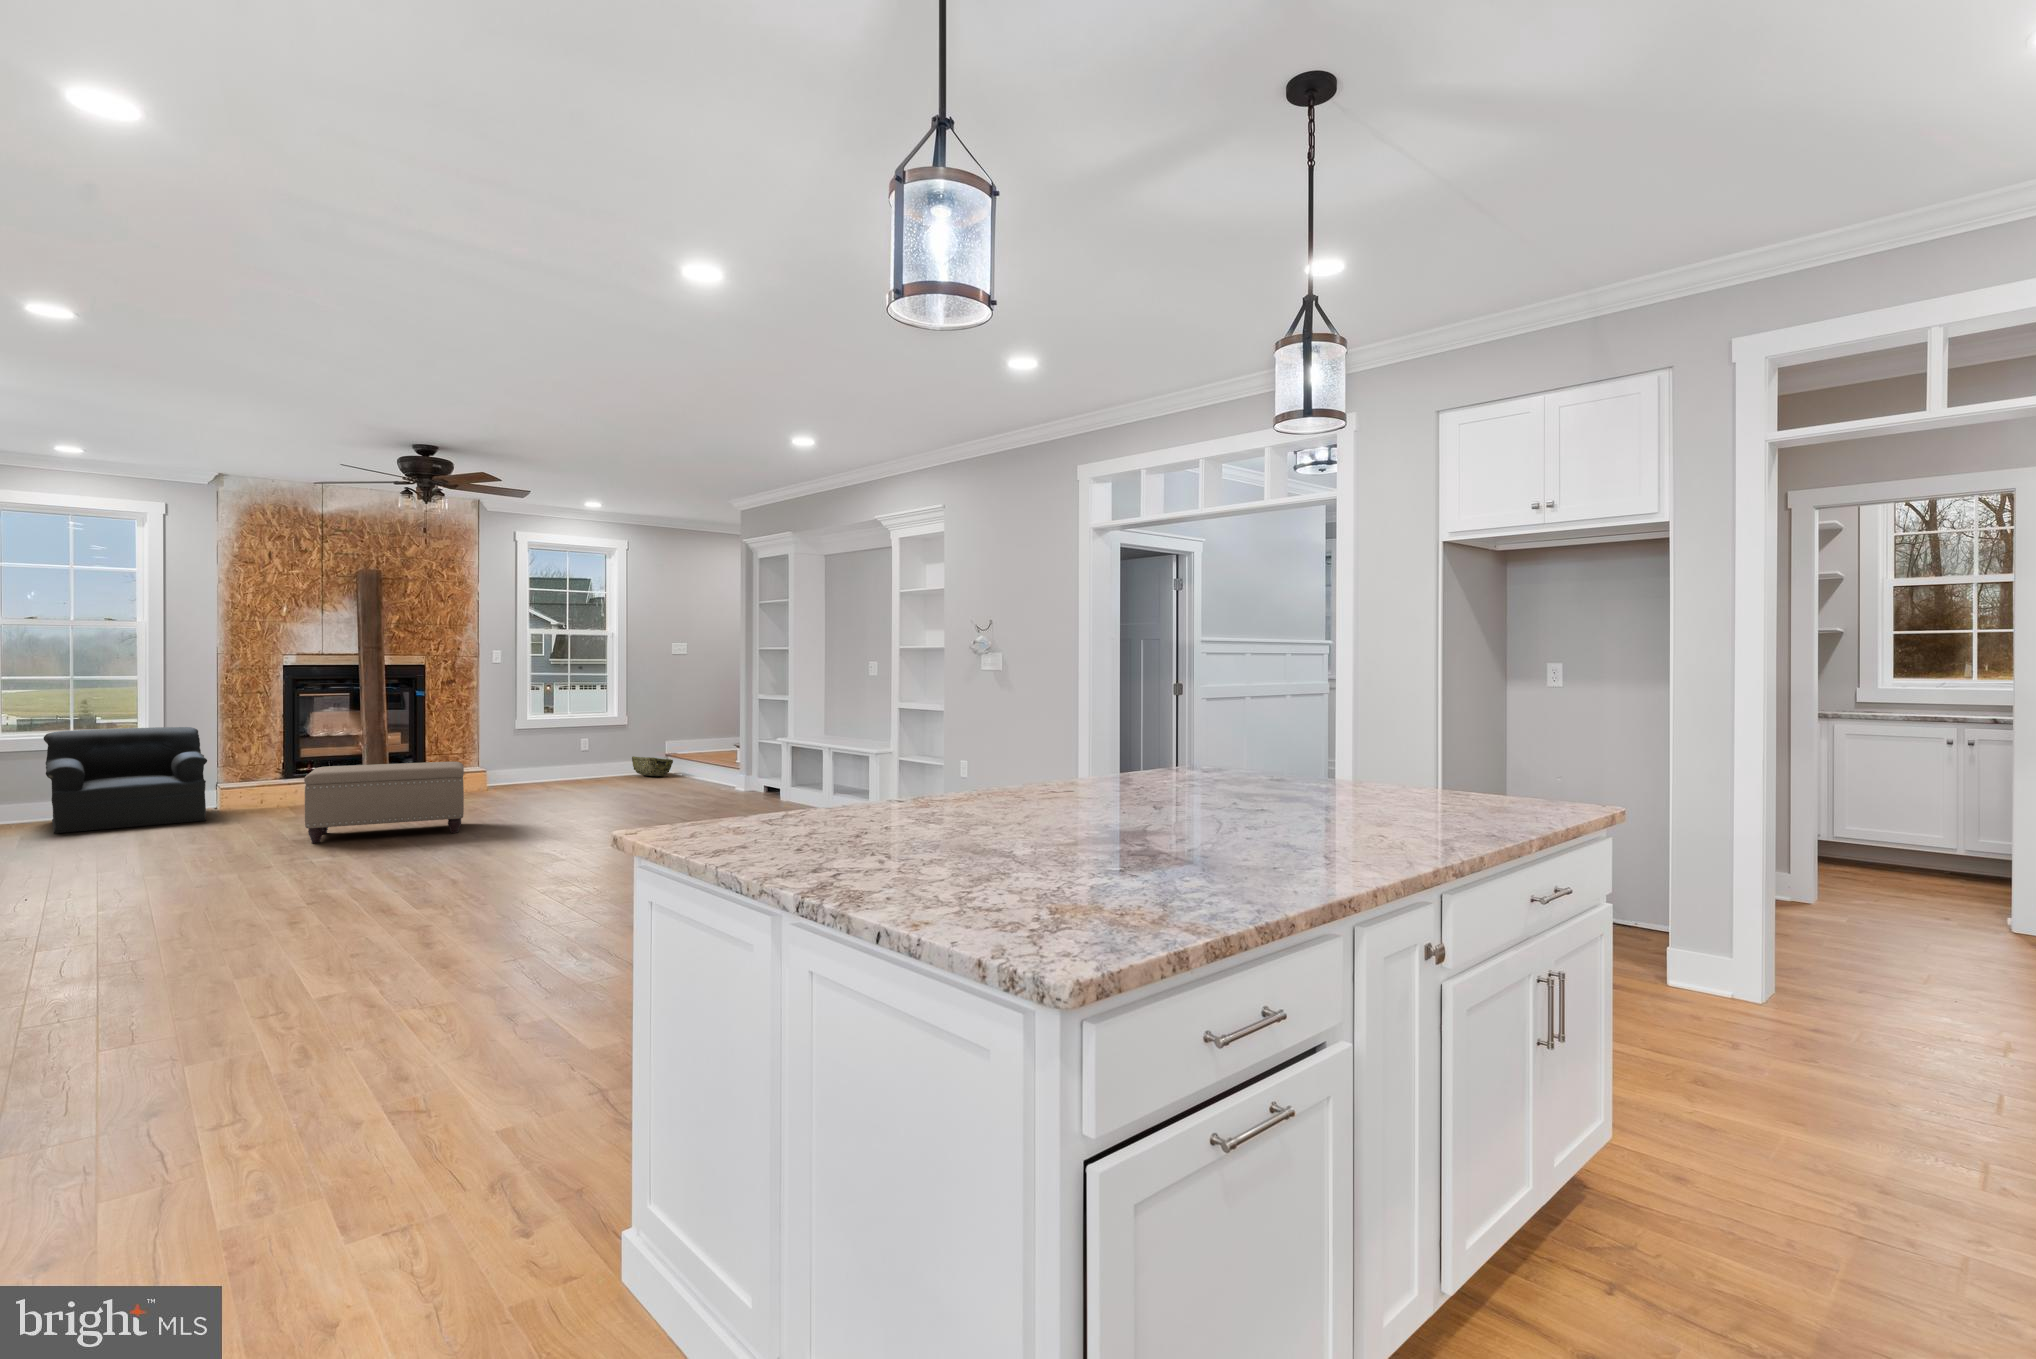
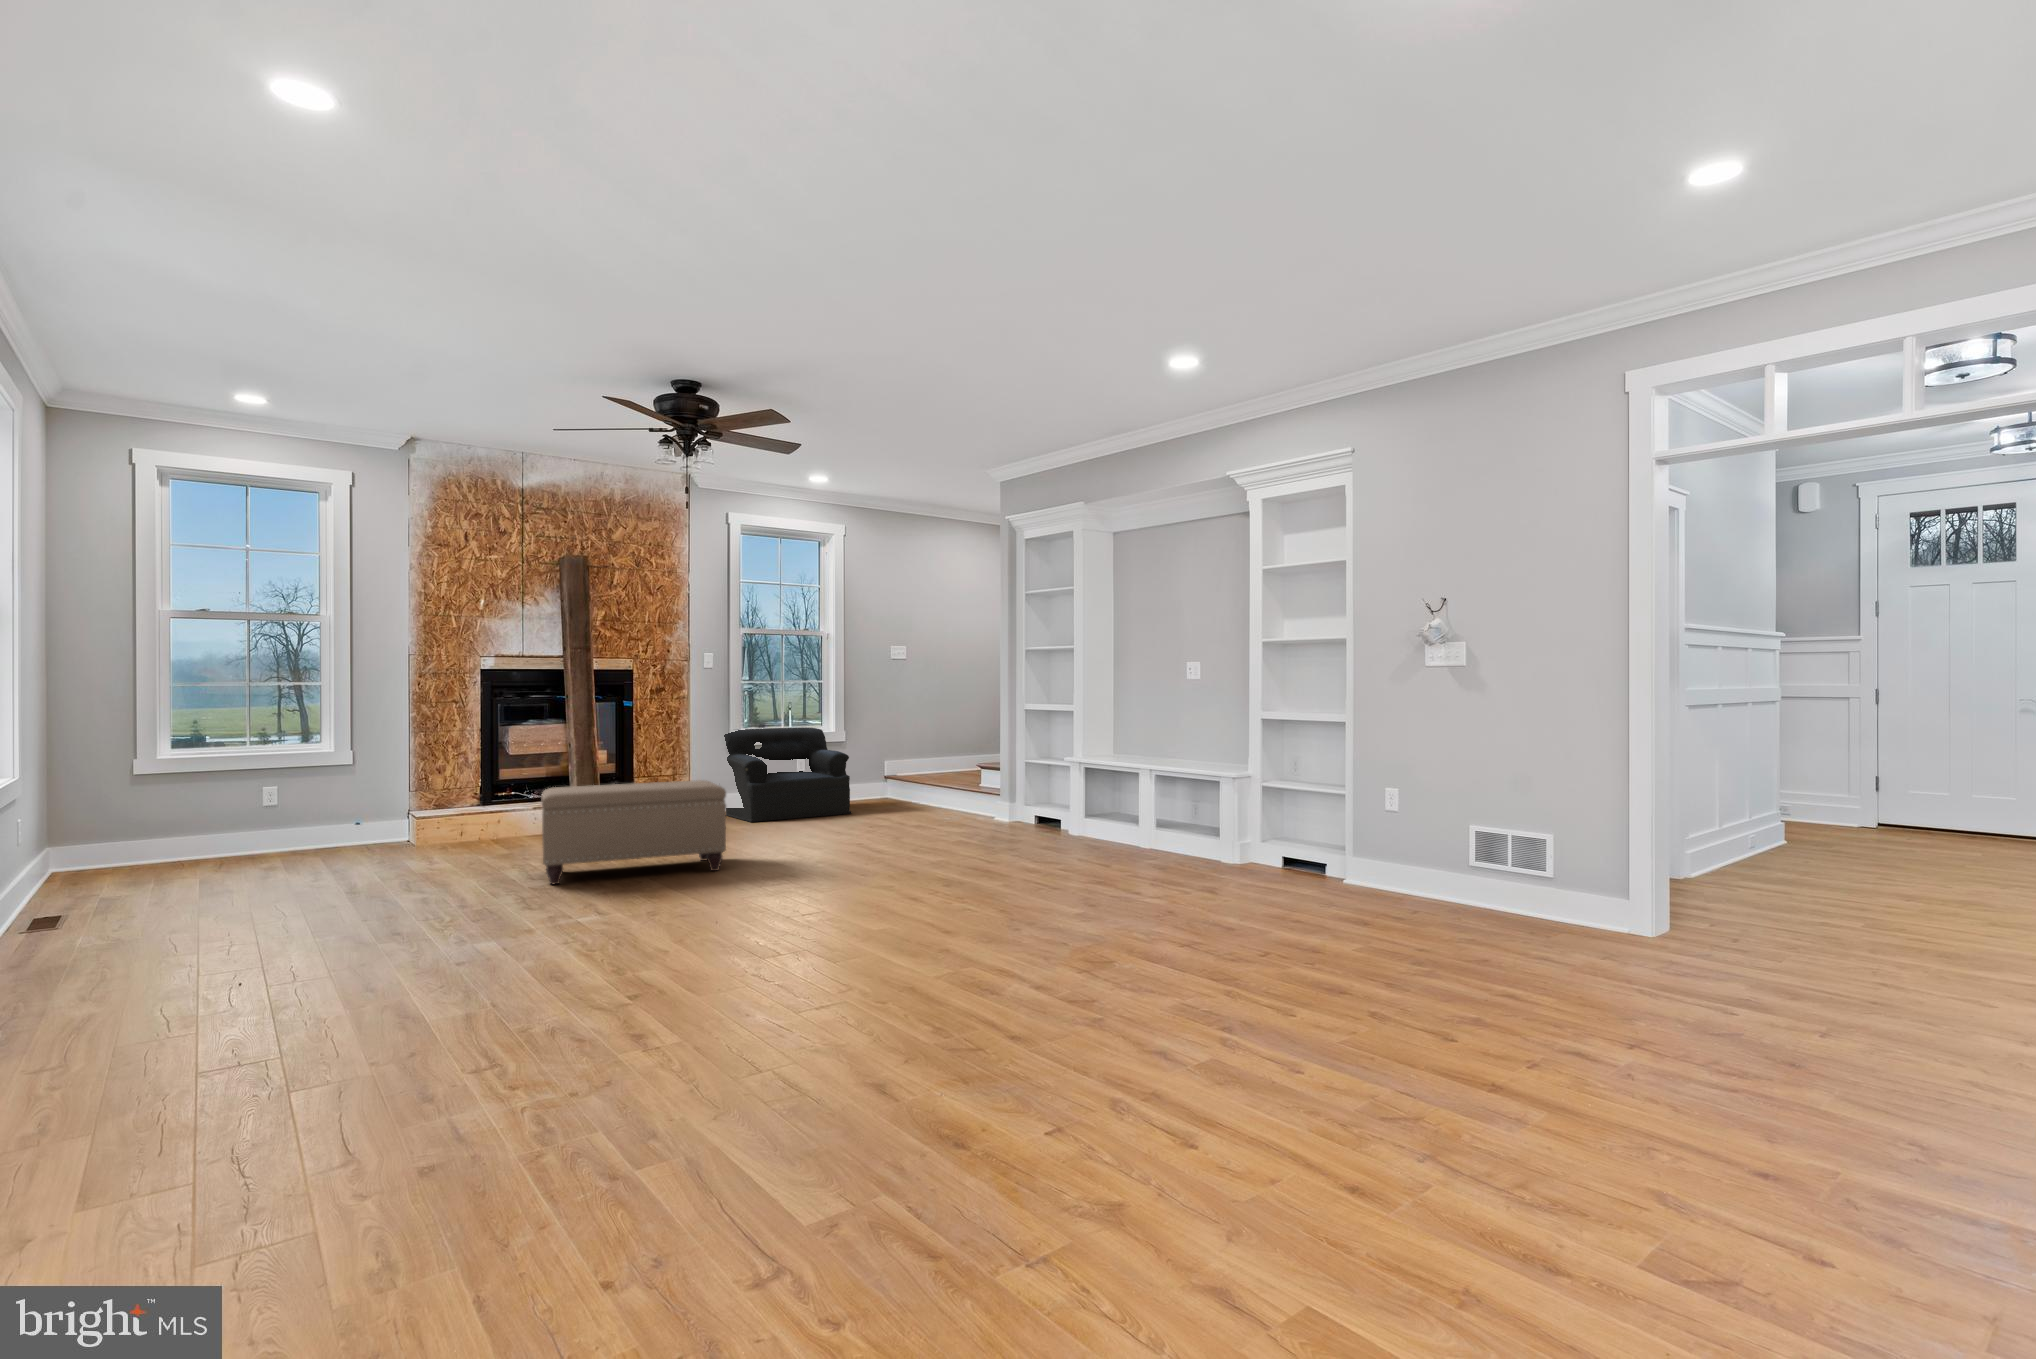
armchair: present [44,727,207,834] -> present [724,727,851,822]
woven basket: present [632,756,673,777] -> none [851,779,901,803]

